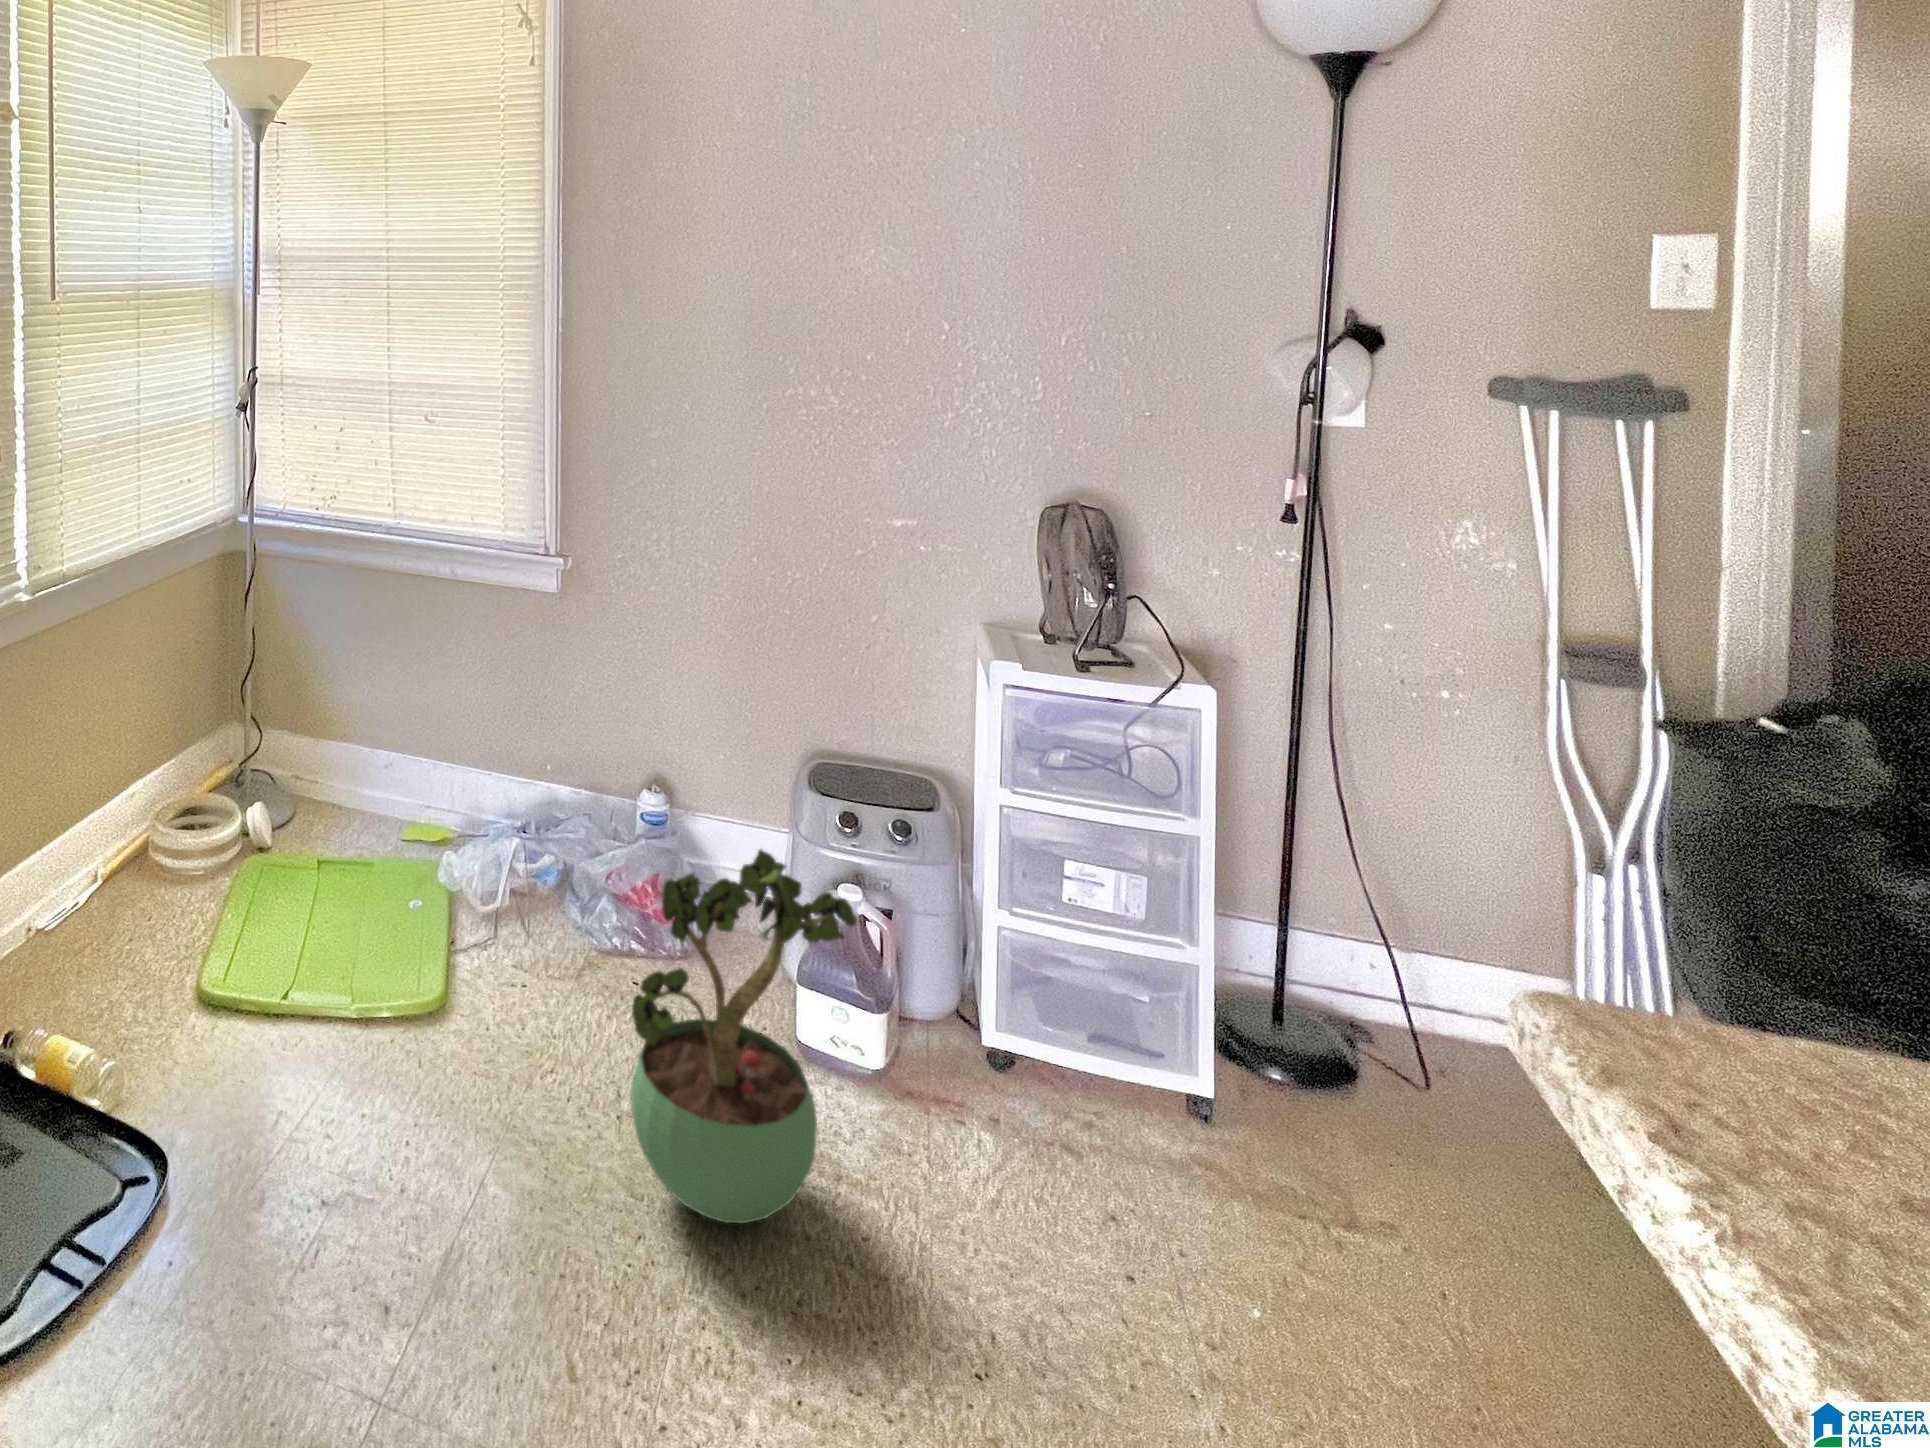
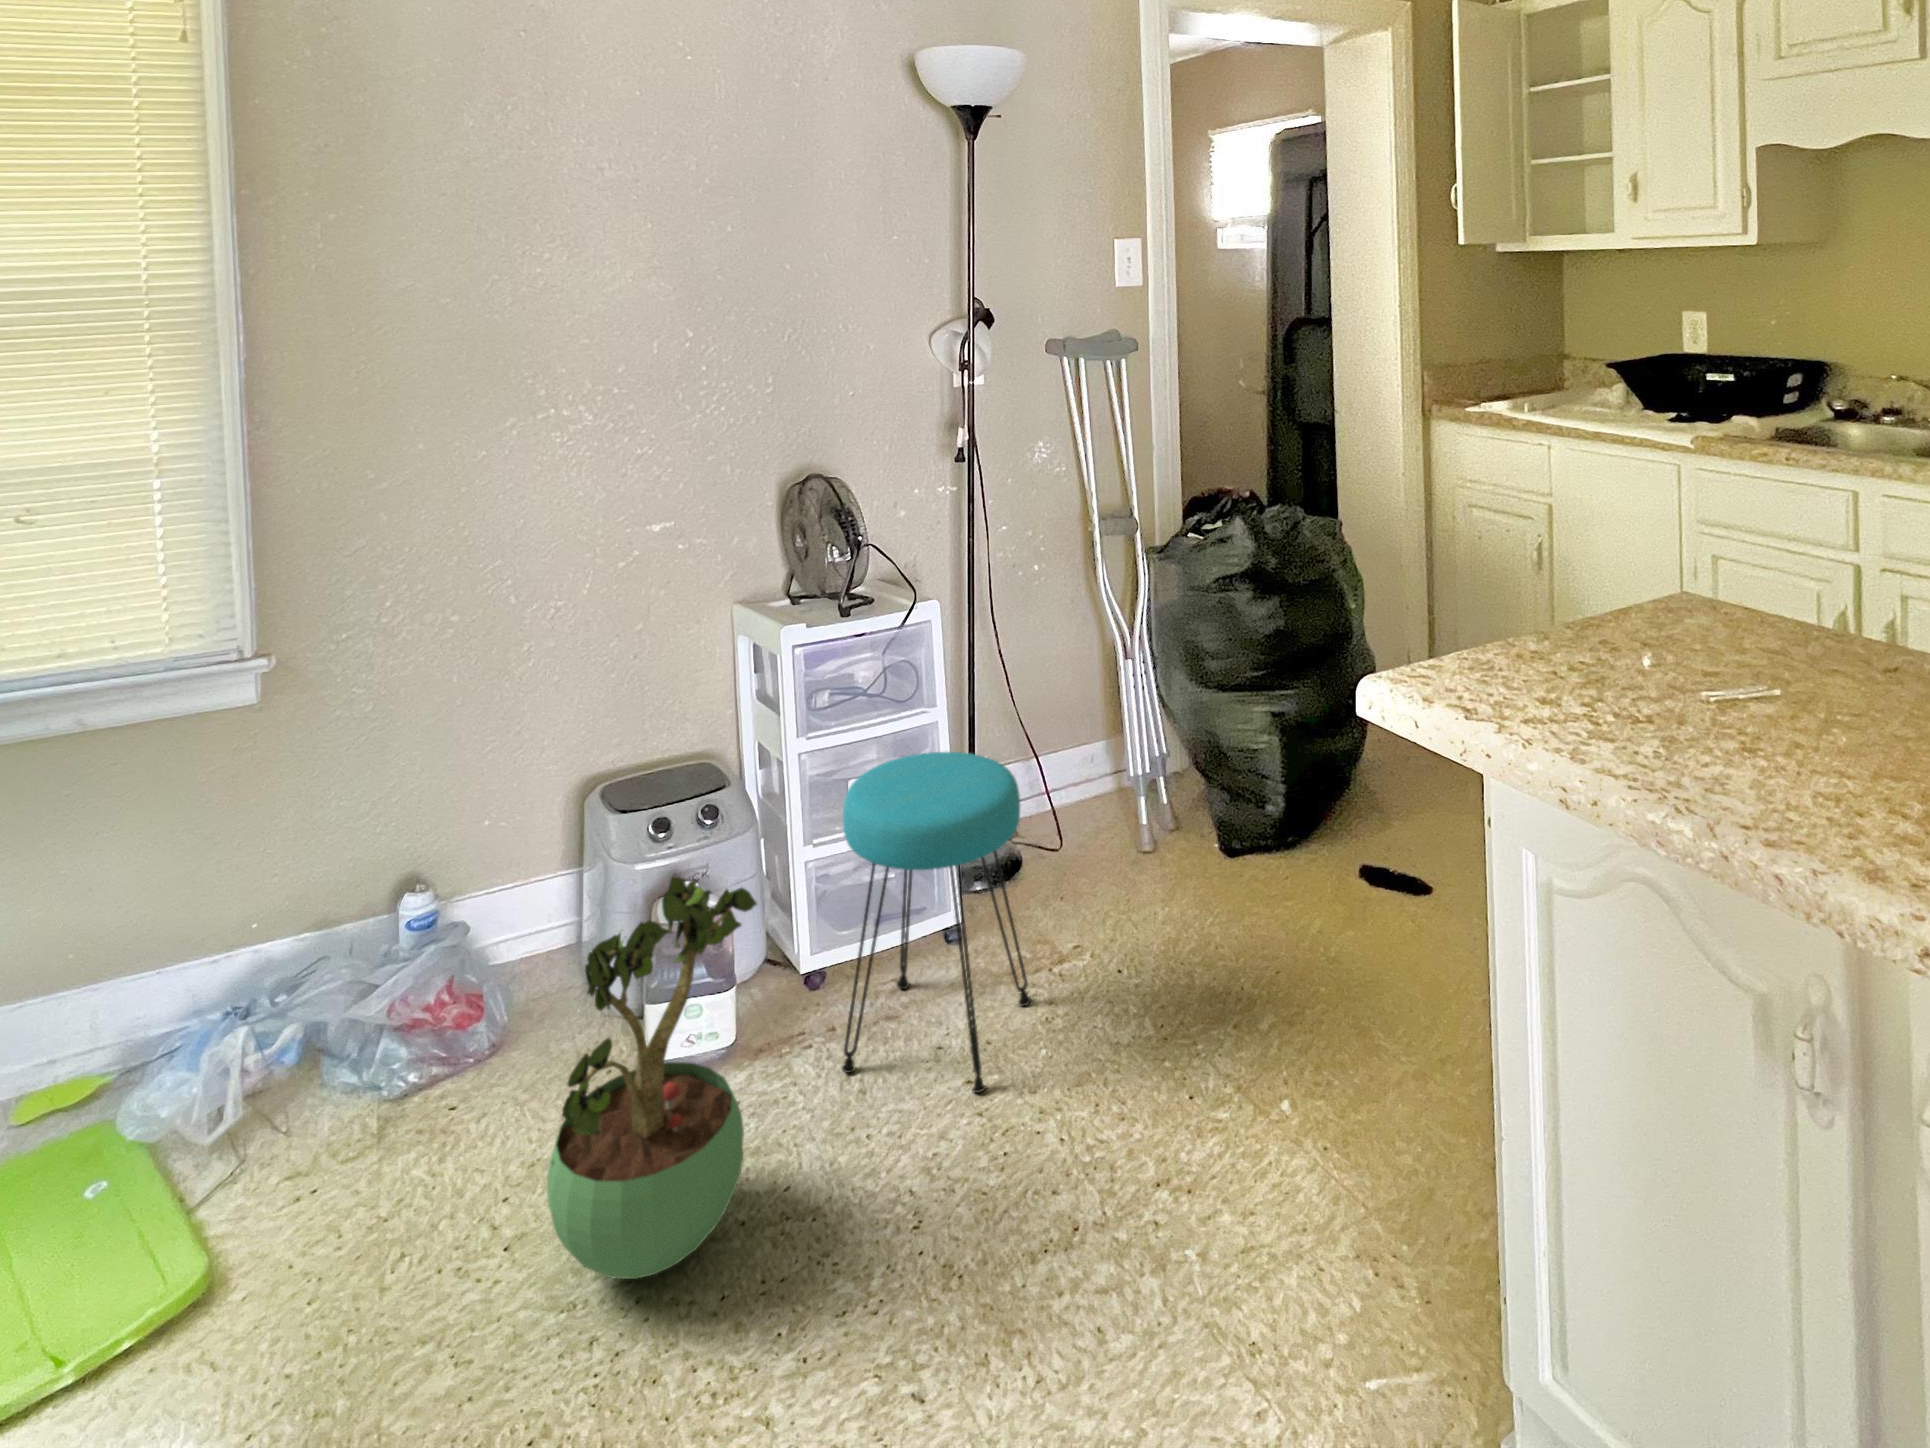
stool: none [980,851,1276,1308] -> present [841,752,1031,1093]

